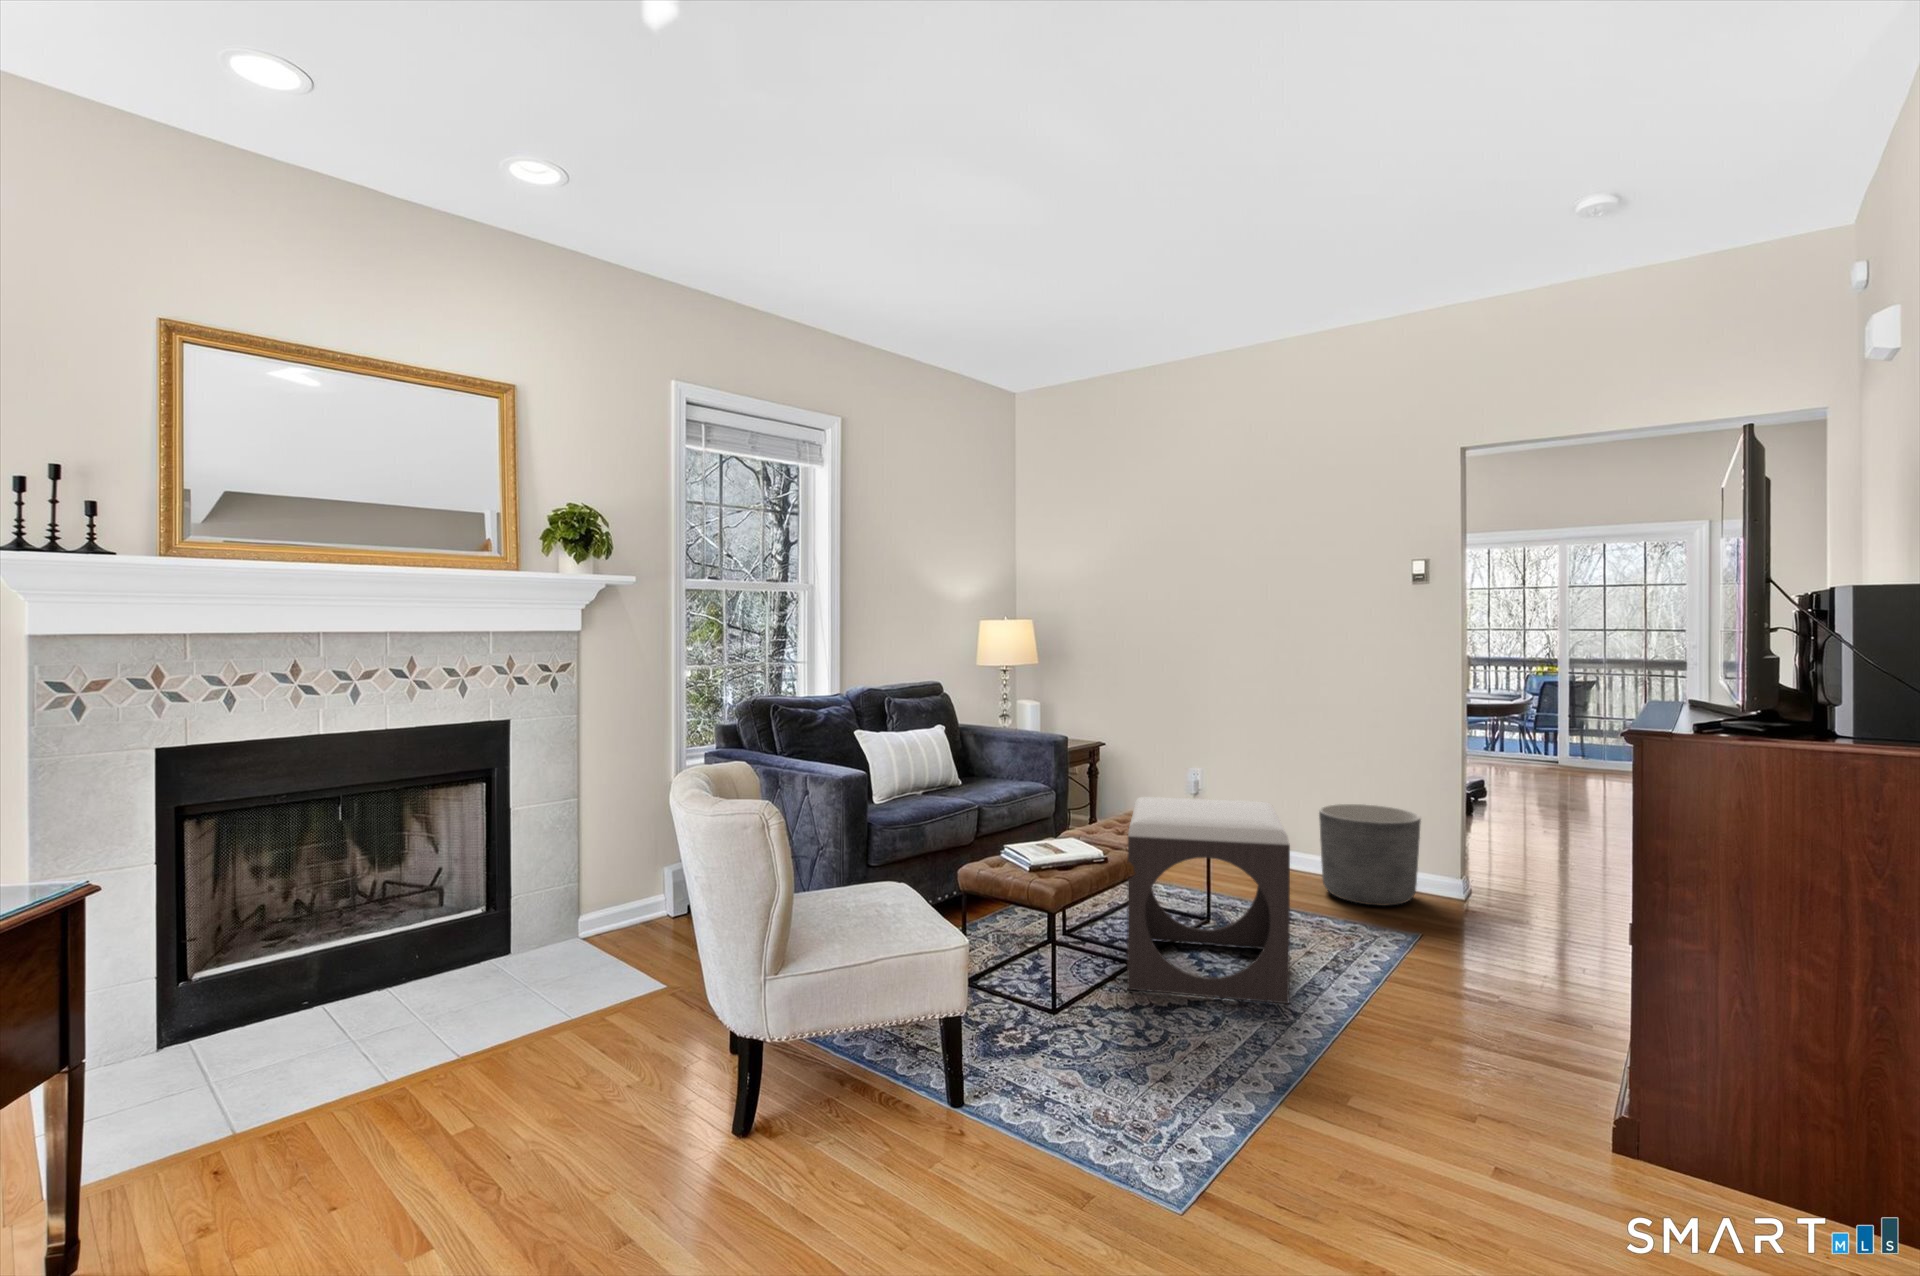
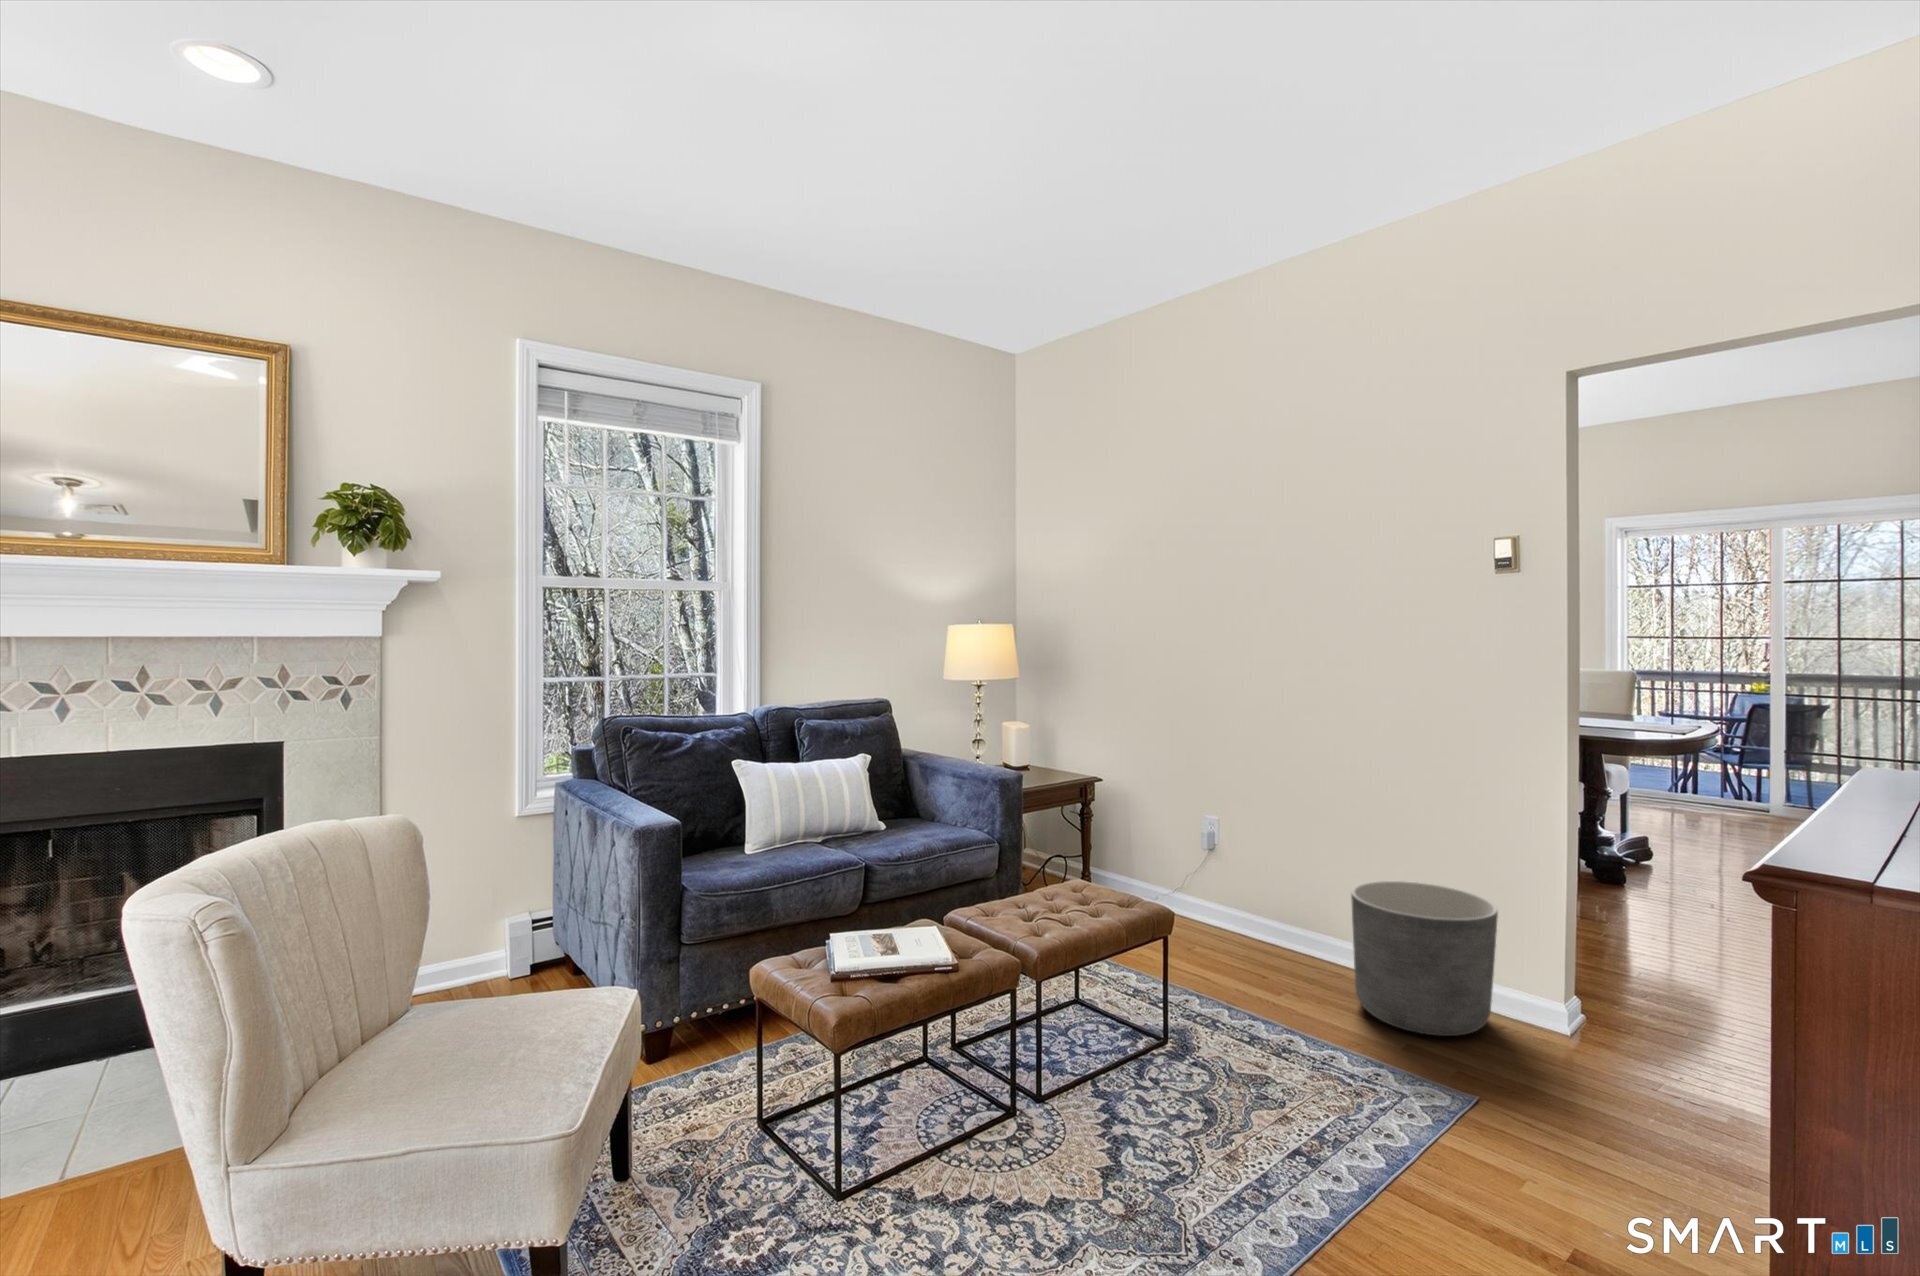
footstool: present [1127,797,1290,1004] -> none [977,872,1237,1222]

